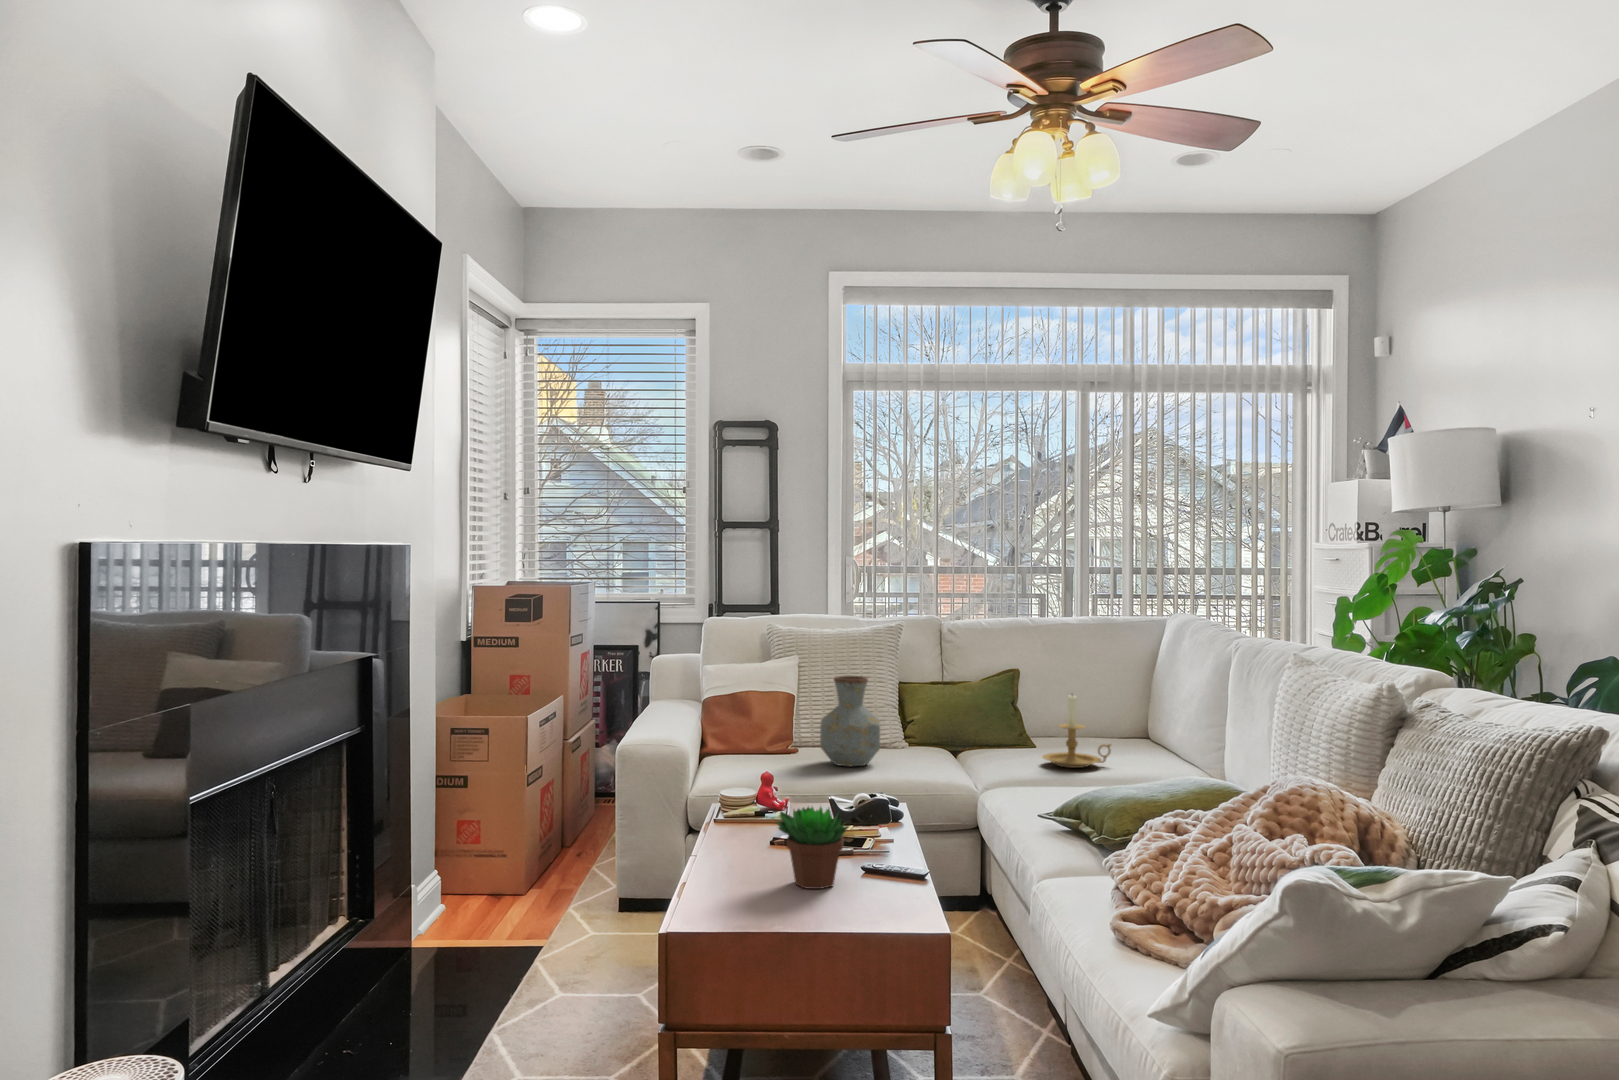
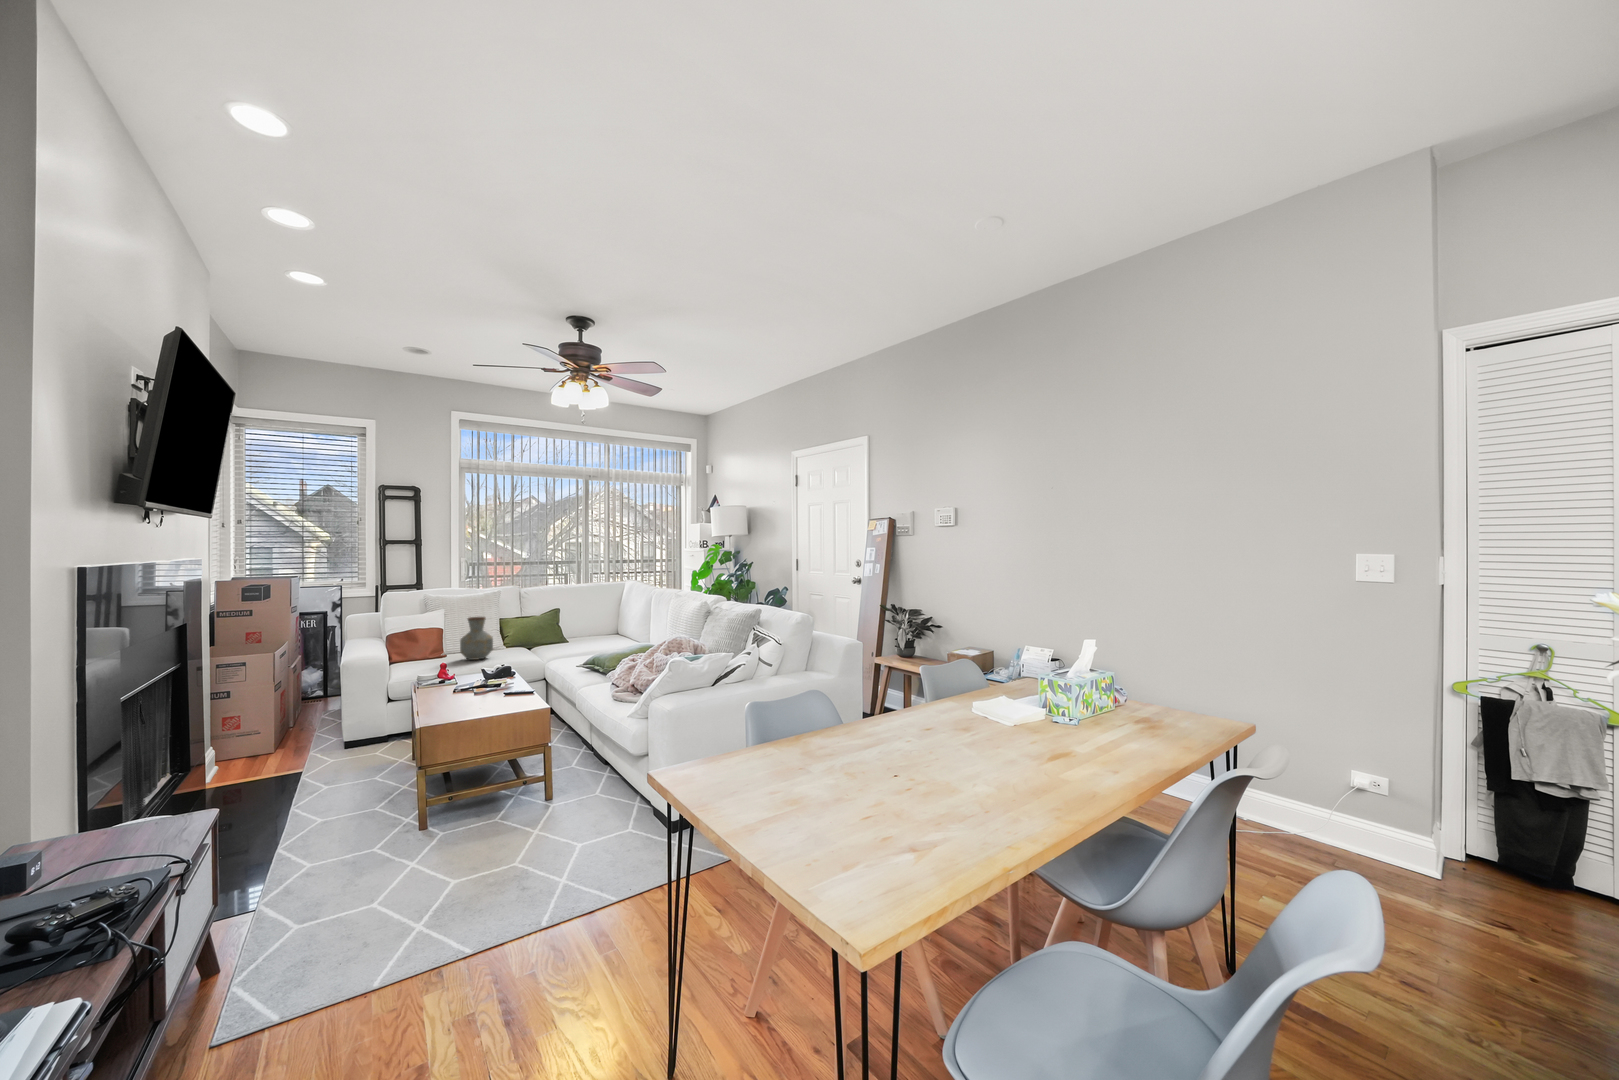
candle holder: present [1042,695,1111,768] -> none [572,616,603,649]
succulent plant: present [777,807,849,889] -> none [464,667,500,702]

